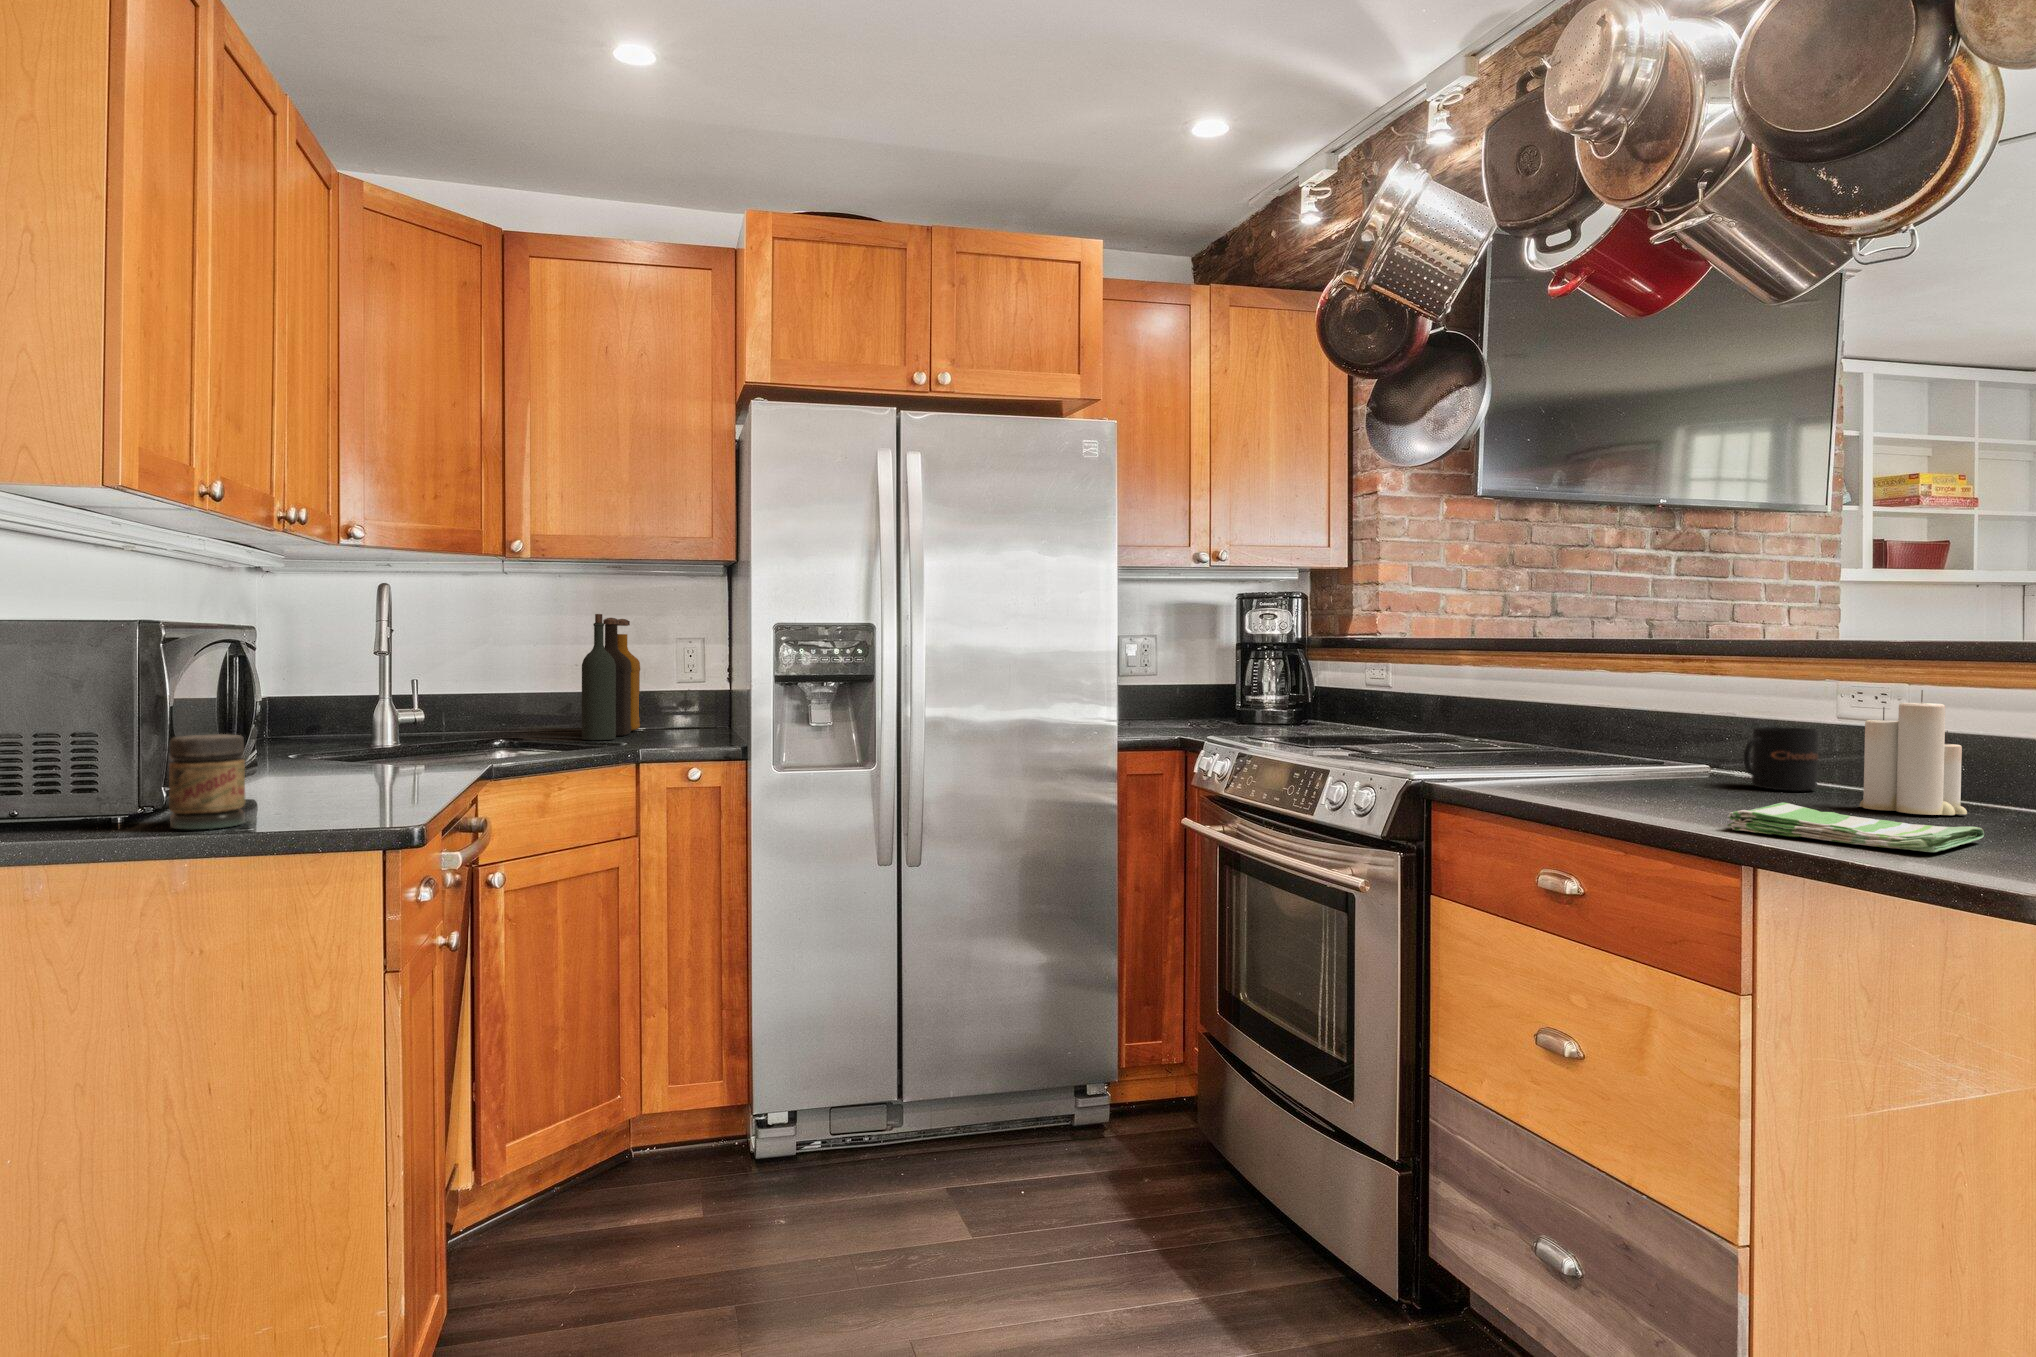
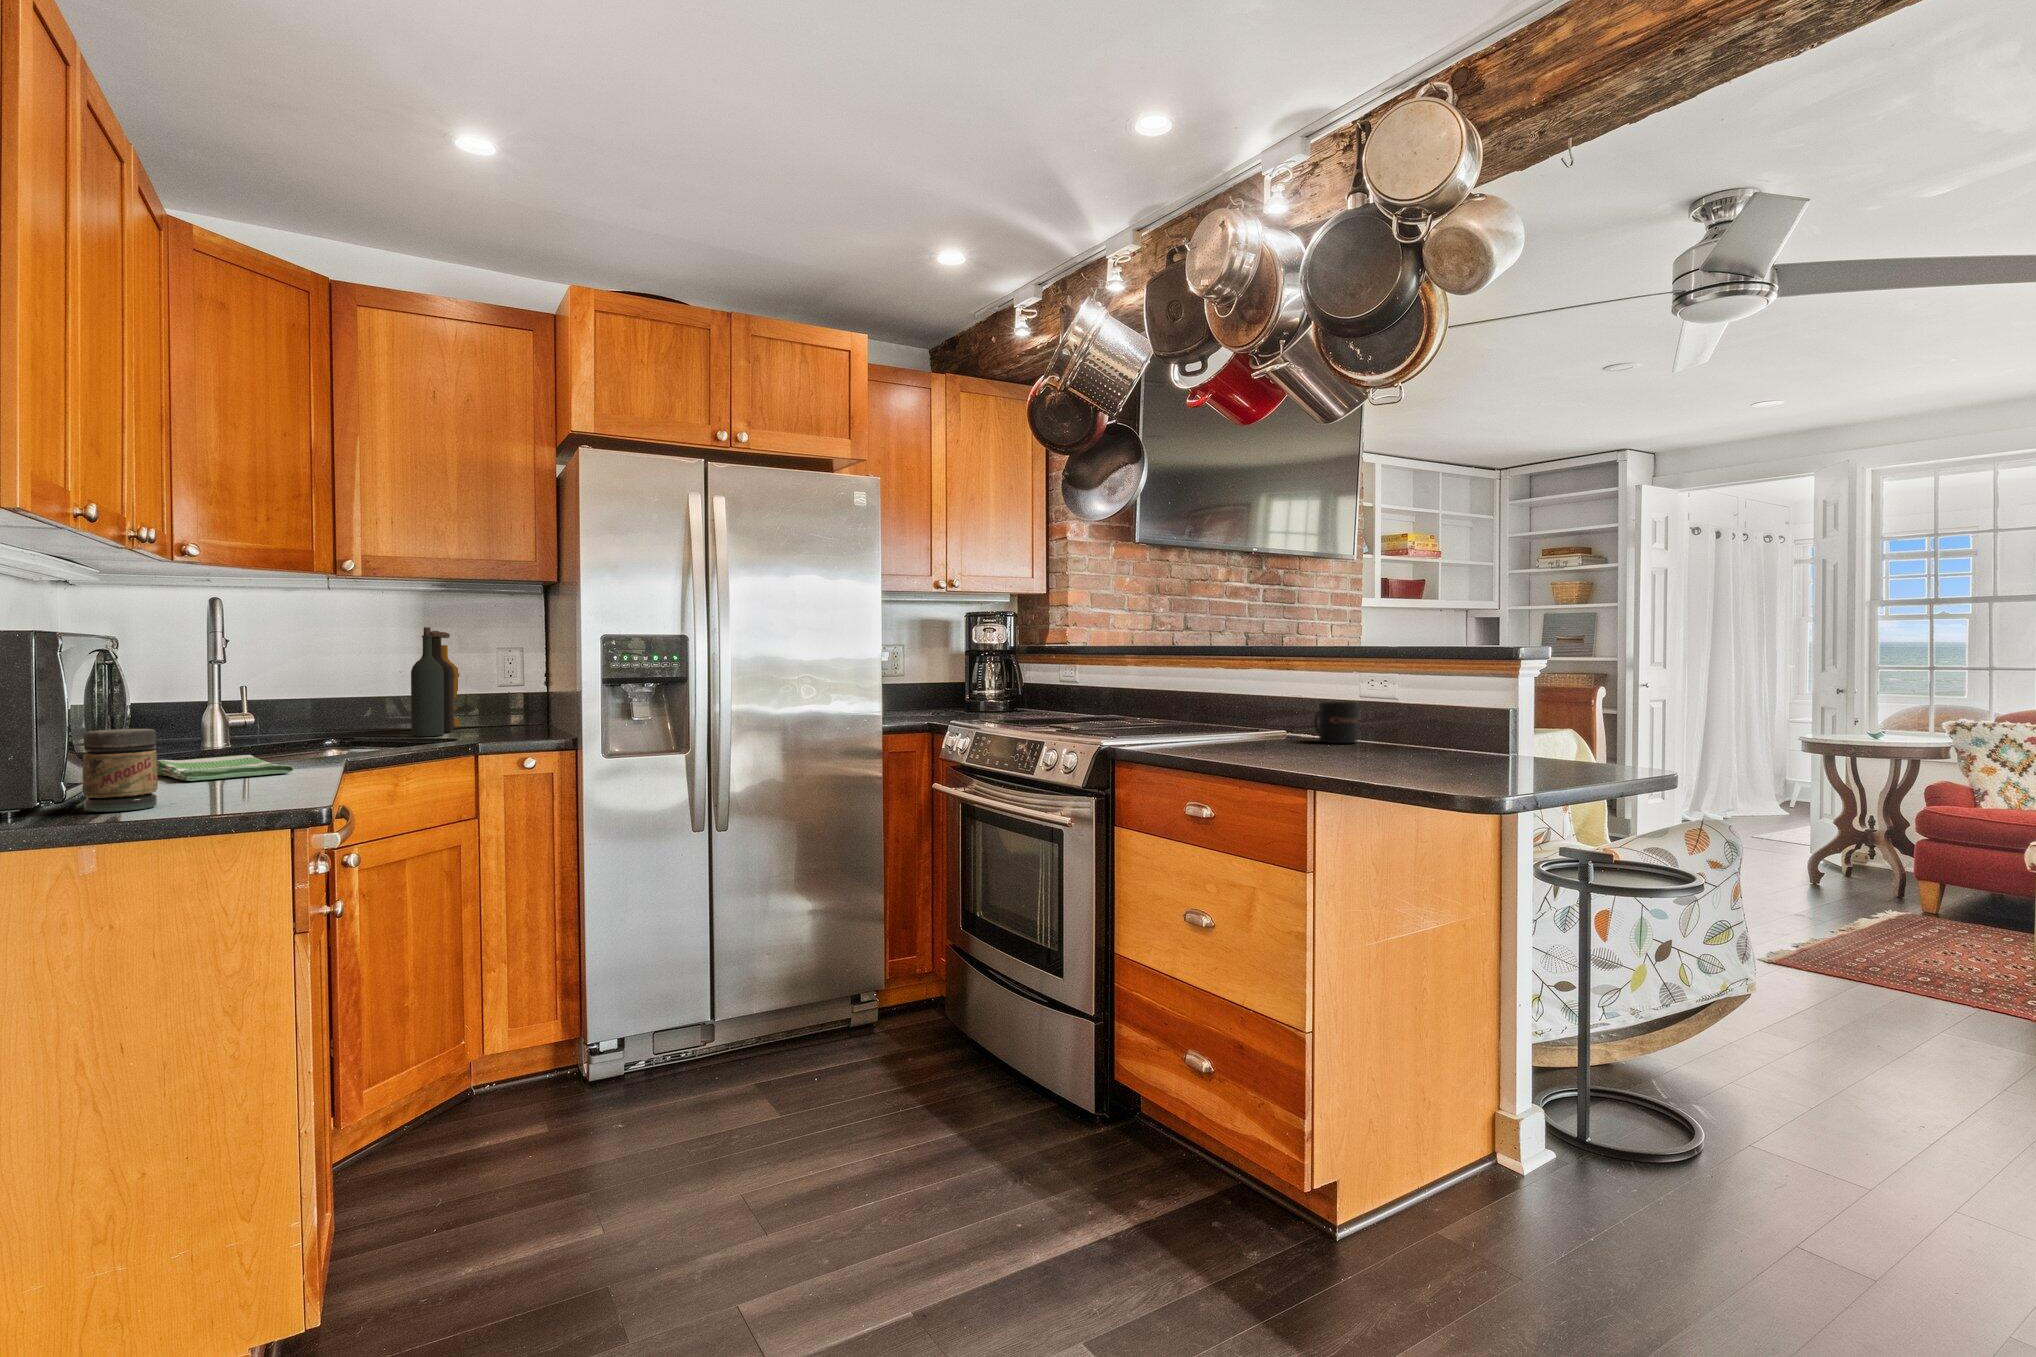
candle: present [1859,690,1967,815] -> none [1382,675,1442,754]
dish towel: present [1728,802,1984,852] -> present [157,755,294,781]

